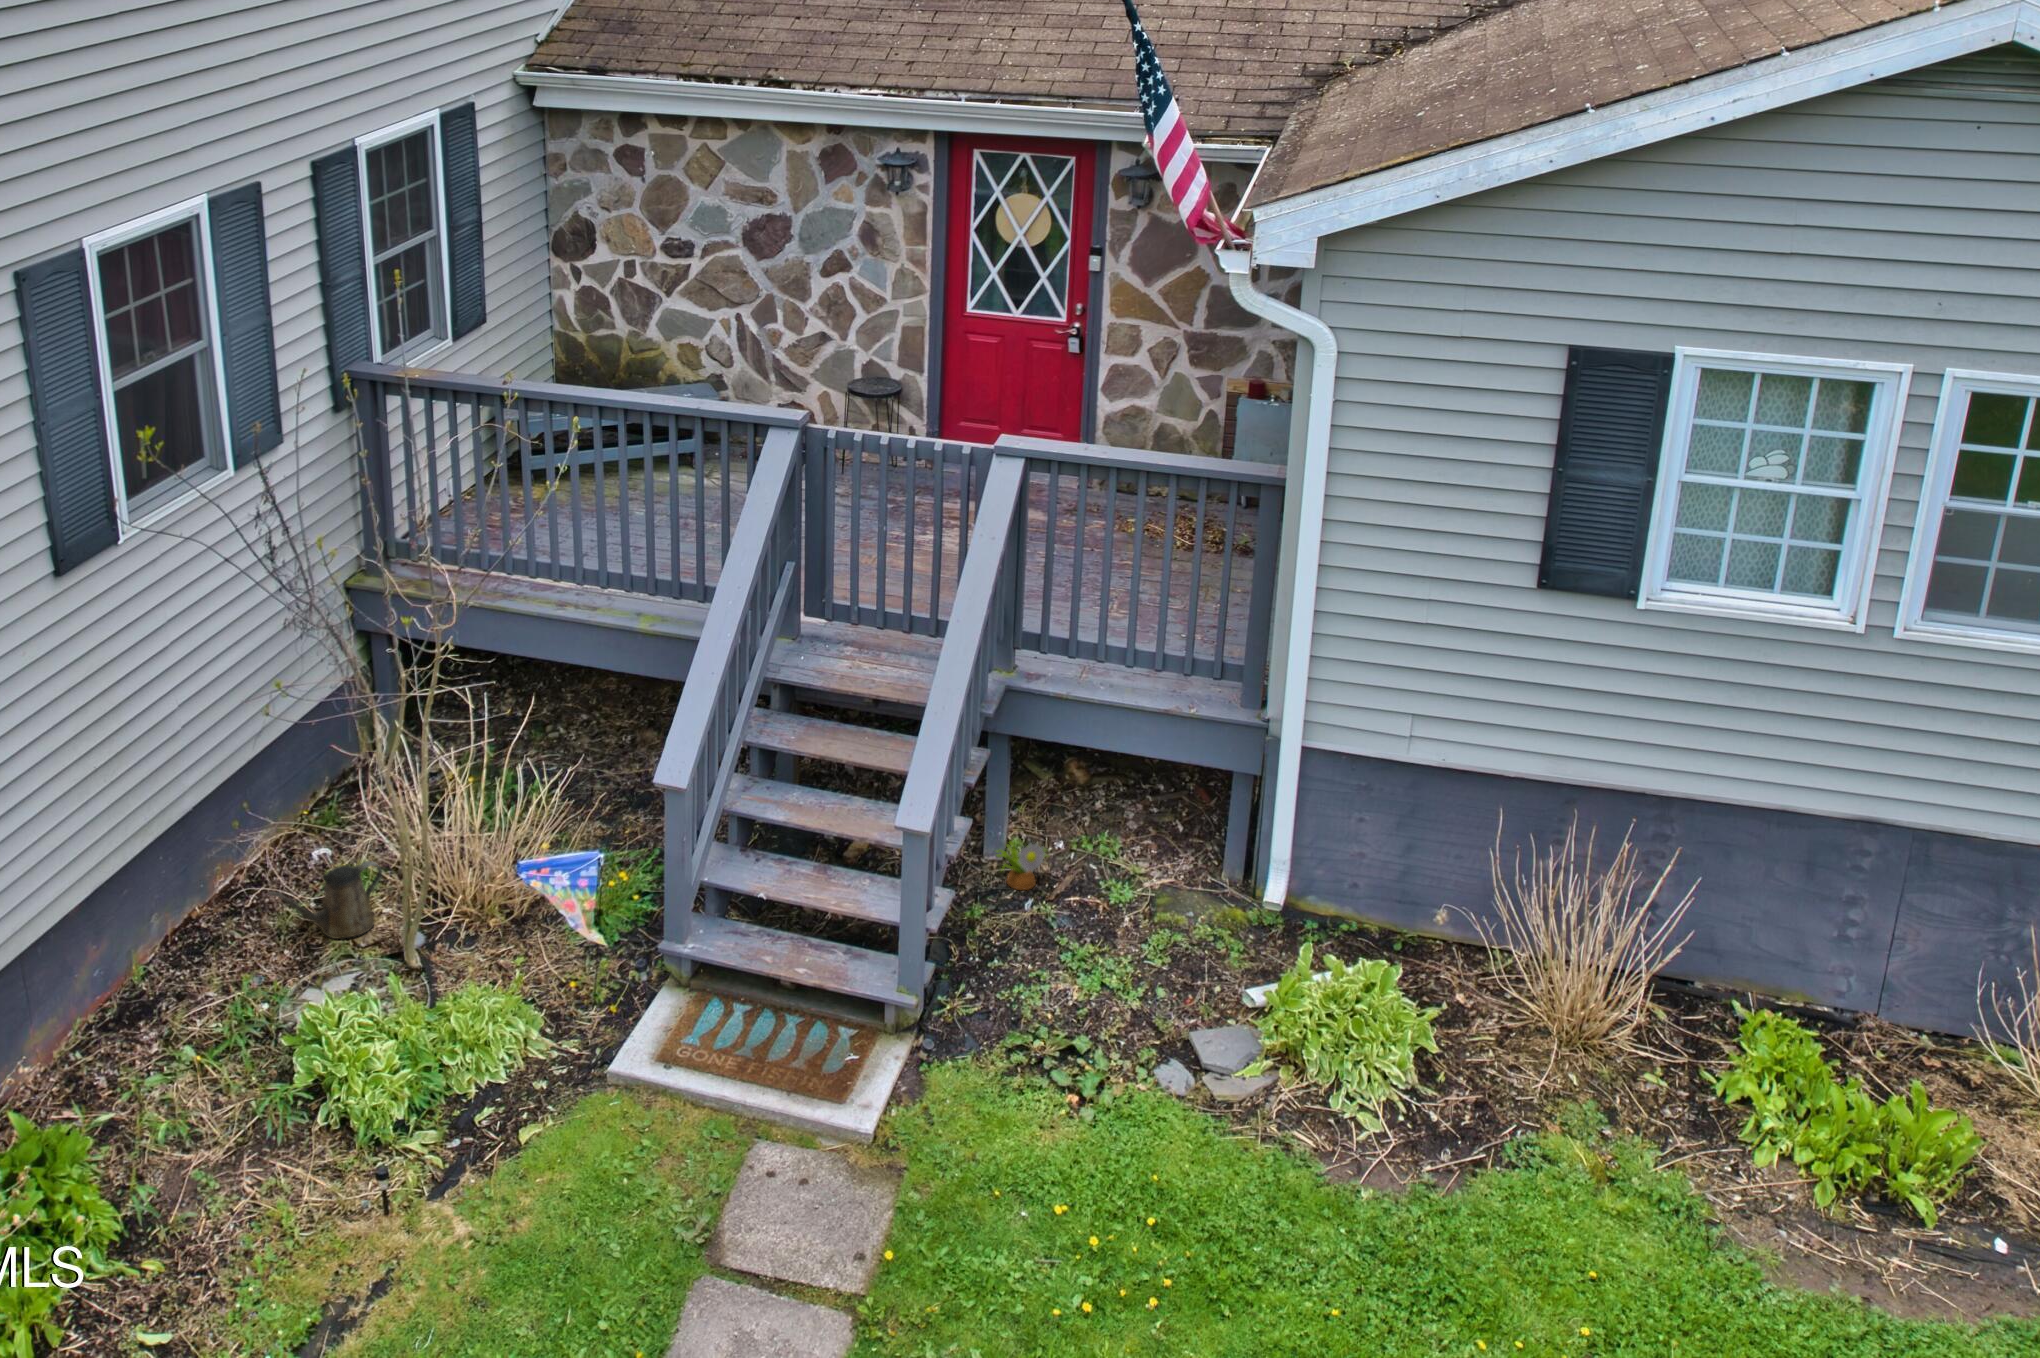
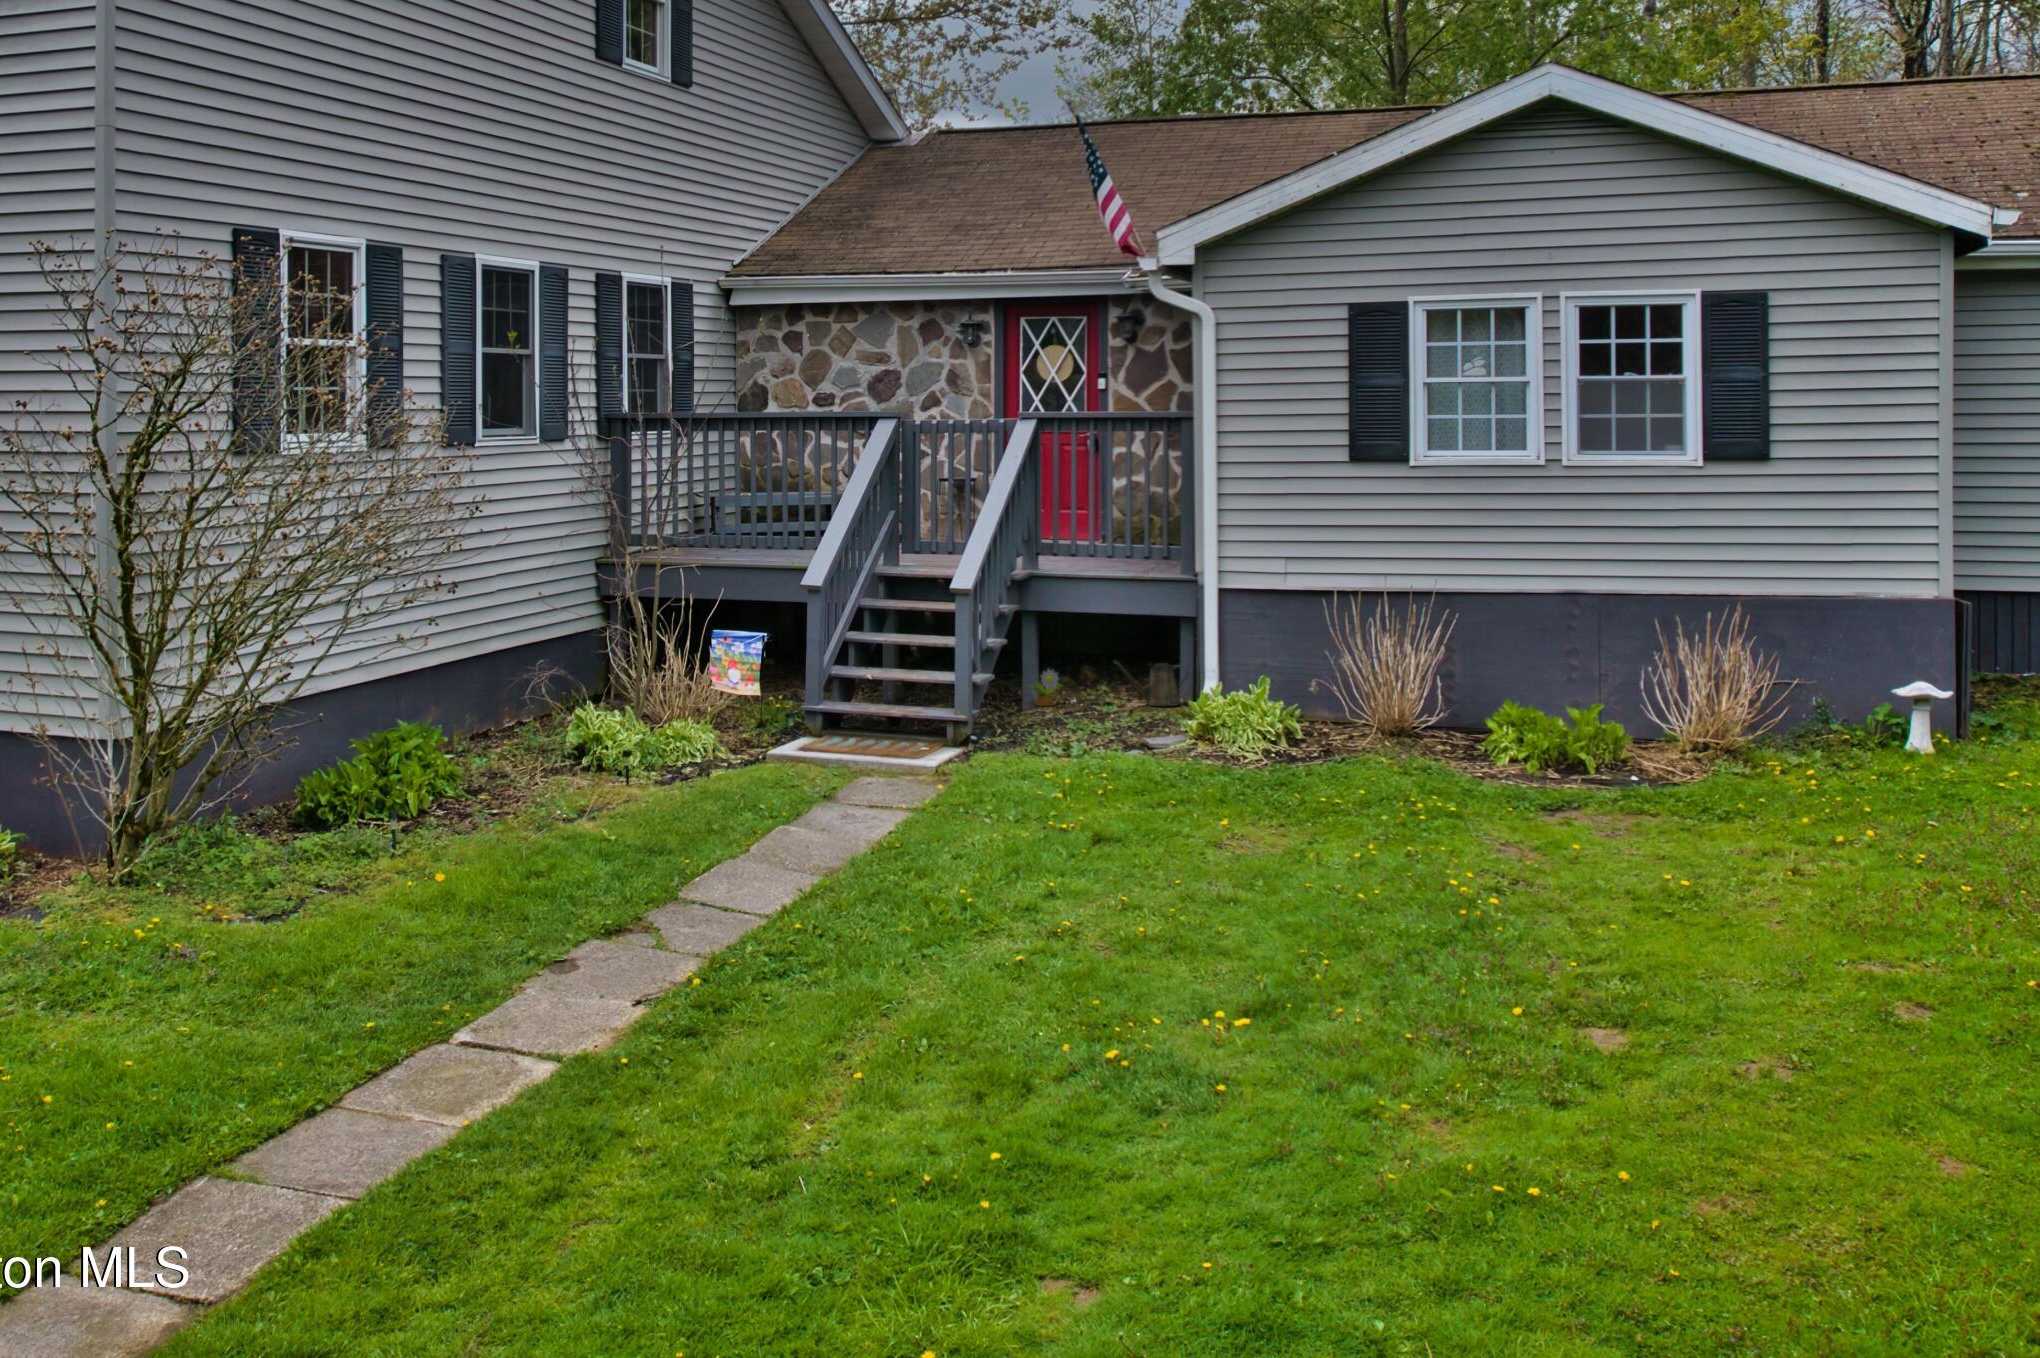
watering can: present [269,861,382,939] -> present [1114,662,1188,706]

